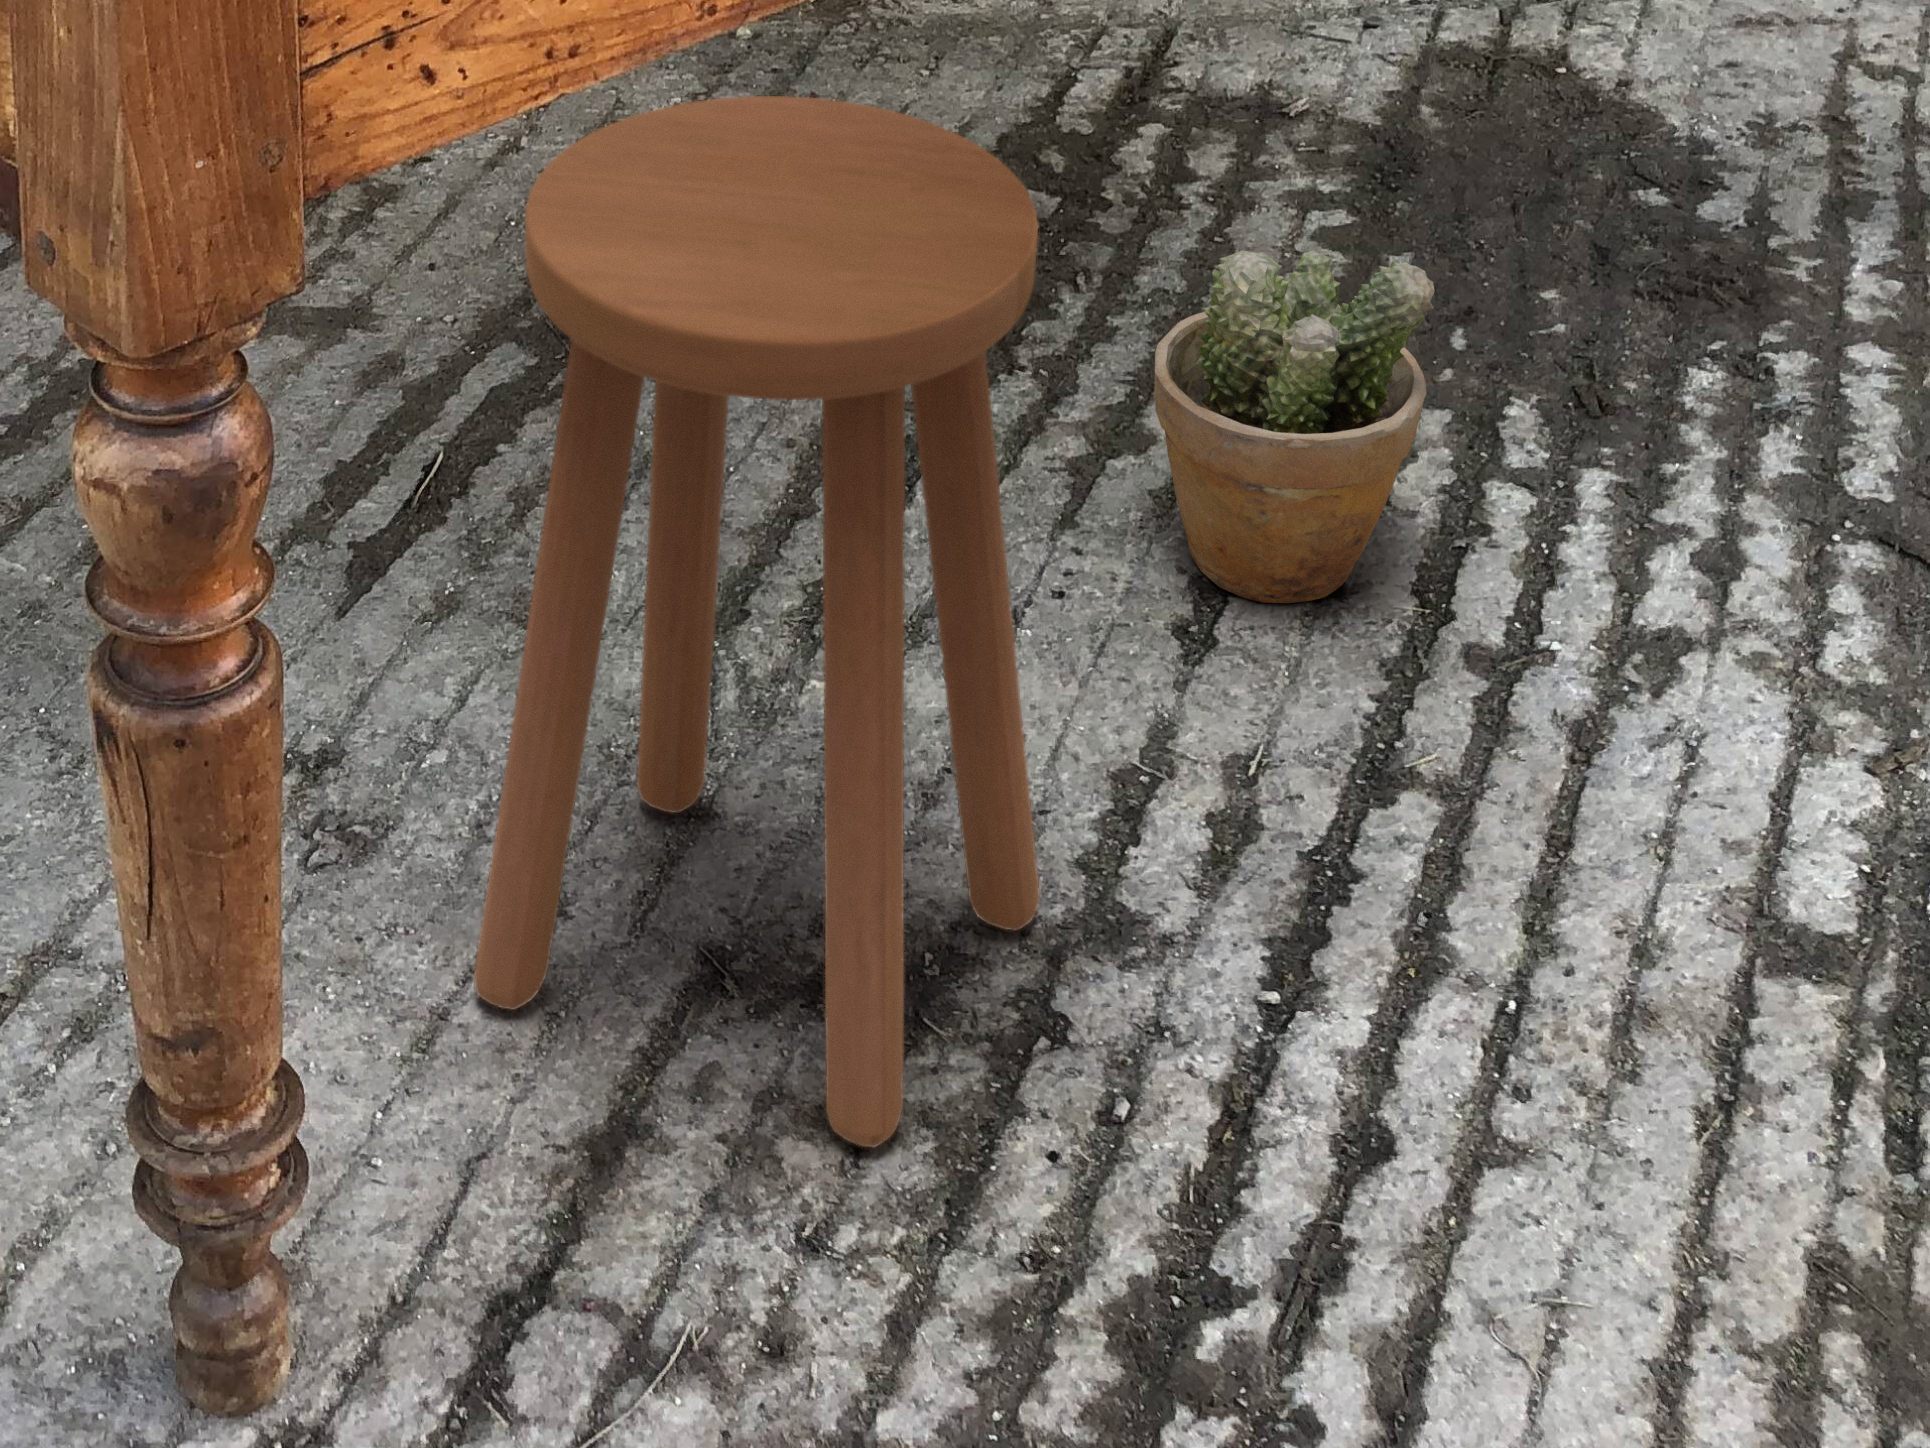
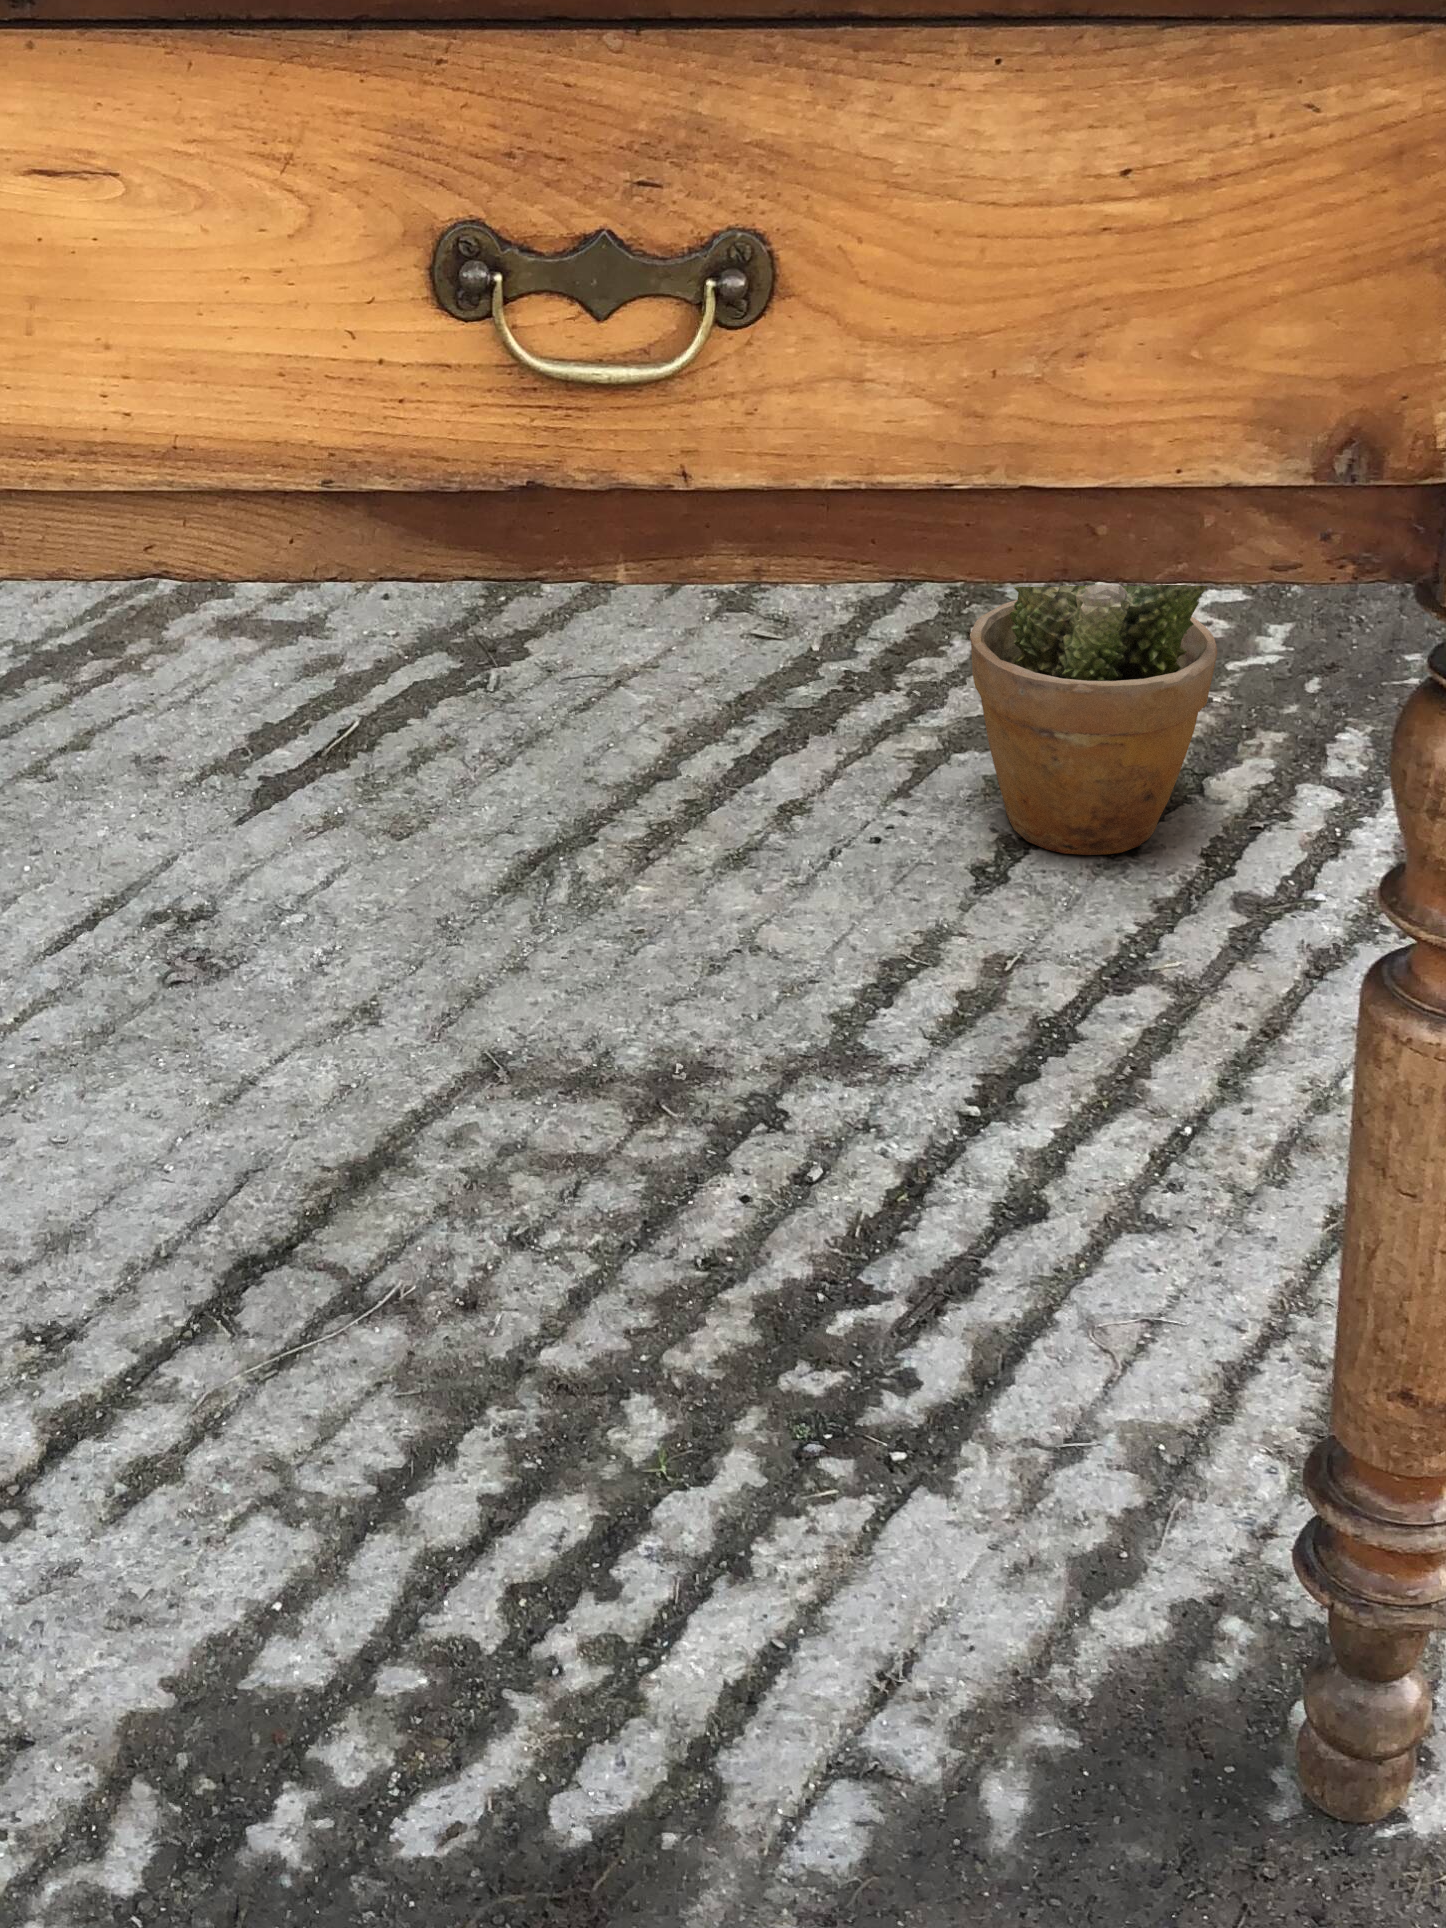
stool: present [473,96,1040,1148] -> none [276,283,785,1184]

